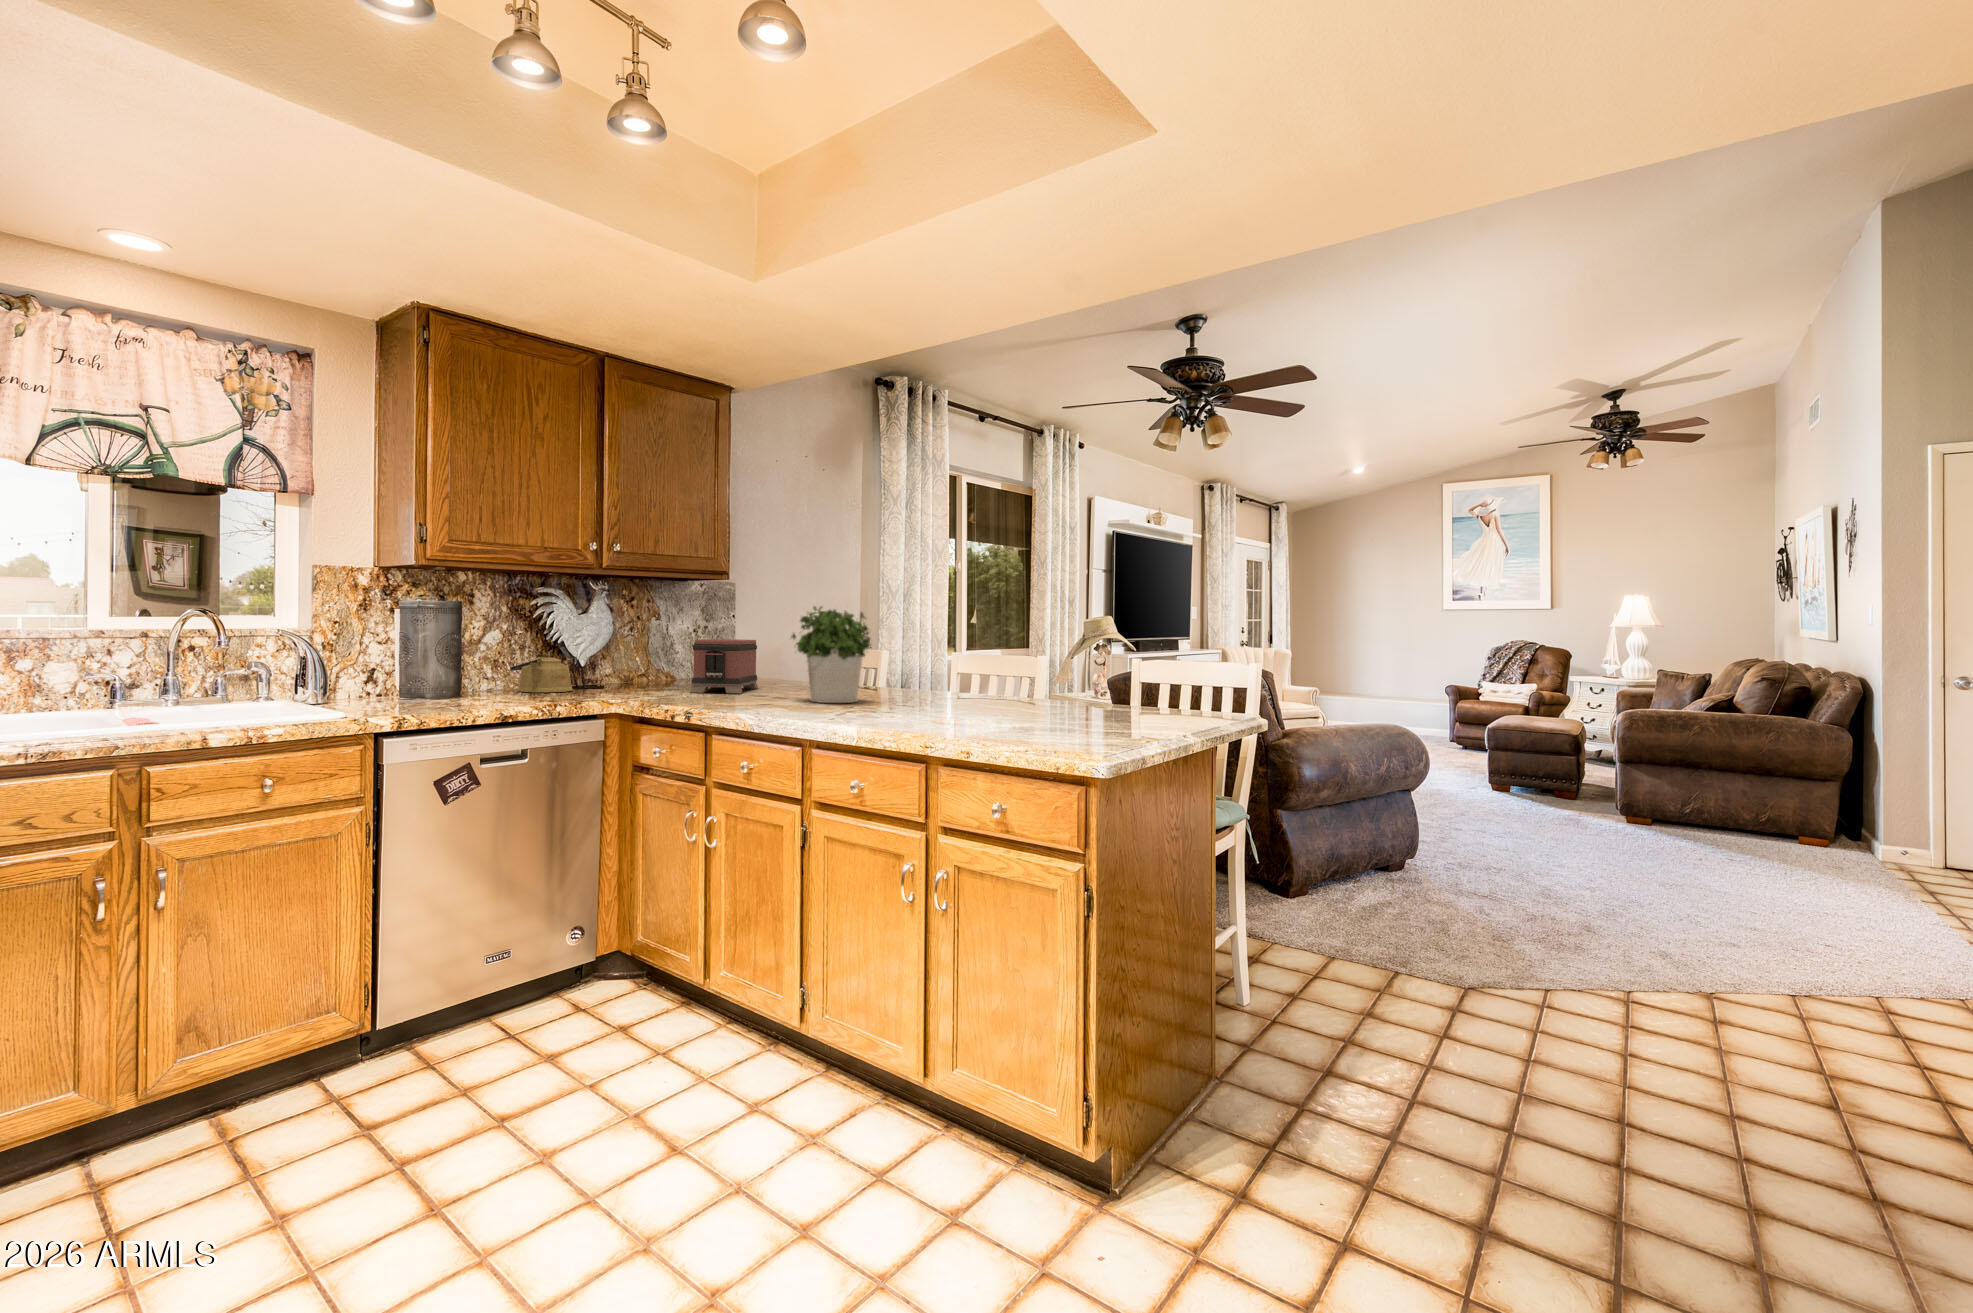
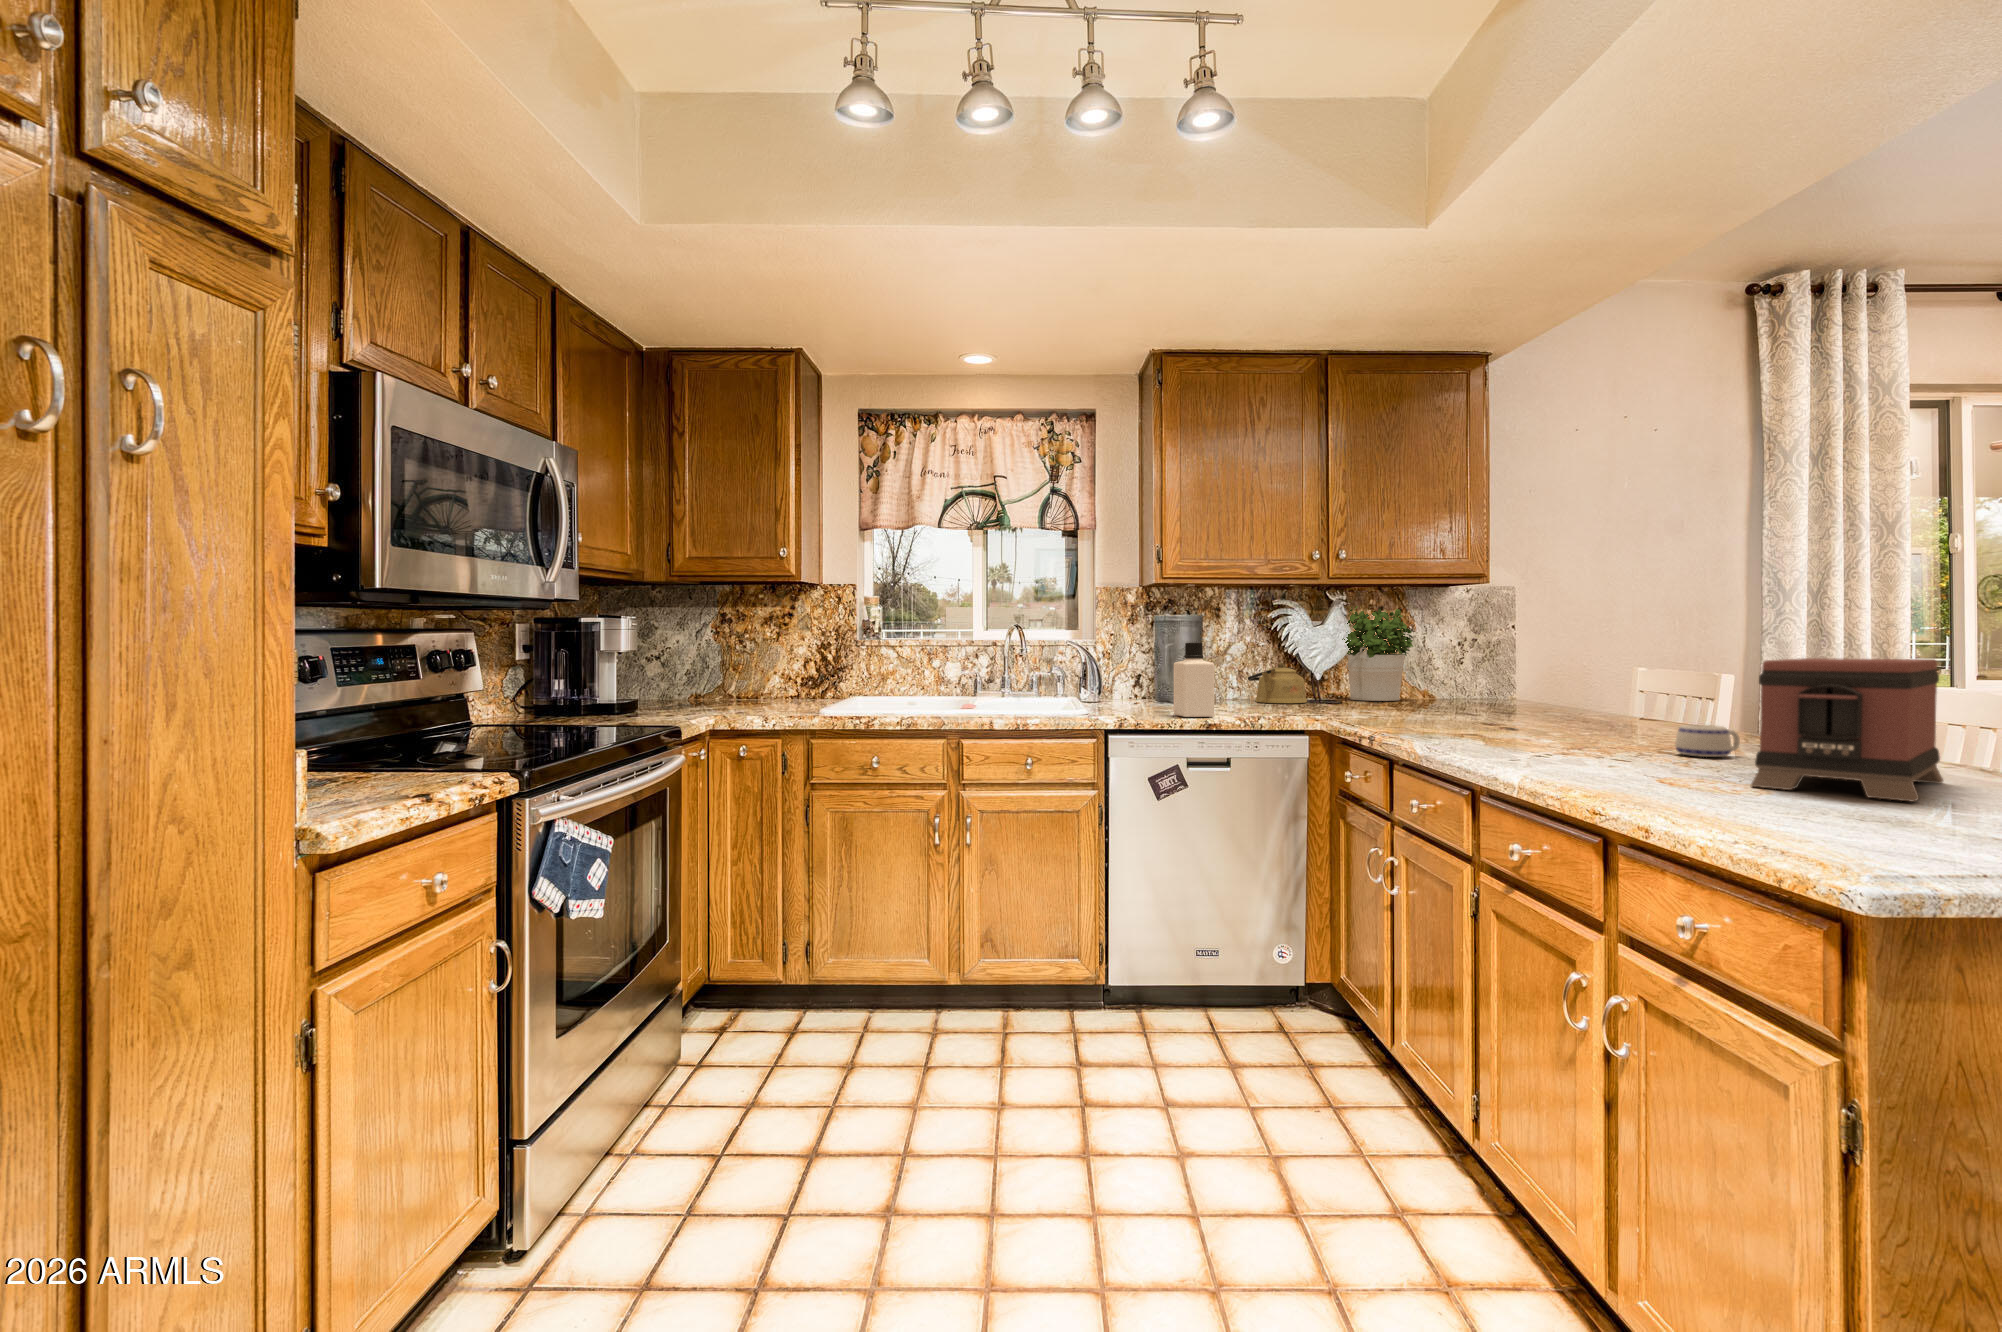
potted plant: present [791,606,871,703] -> present [1342,606,1413,701]
bottle: none [460,635,512,713] -> present [1174,643,1214,717]
toaster: present [690,639,758,693] -> present [1751,658,1943,802]
mug: none [899,699,930,721] -> present [1675,724,1740,757]

